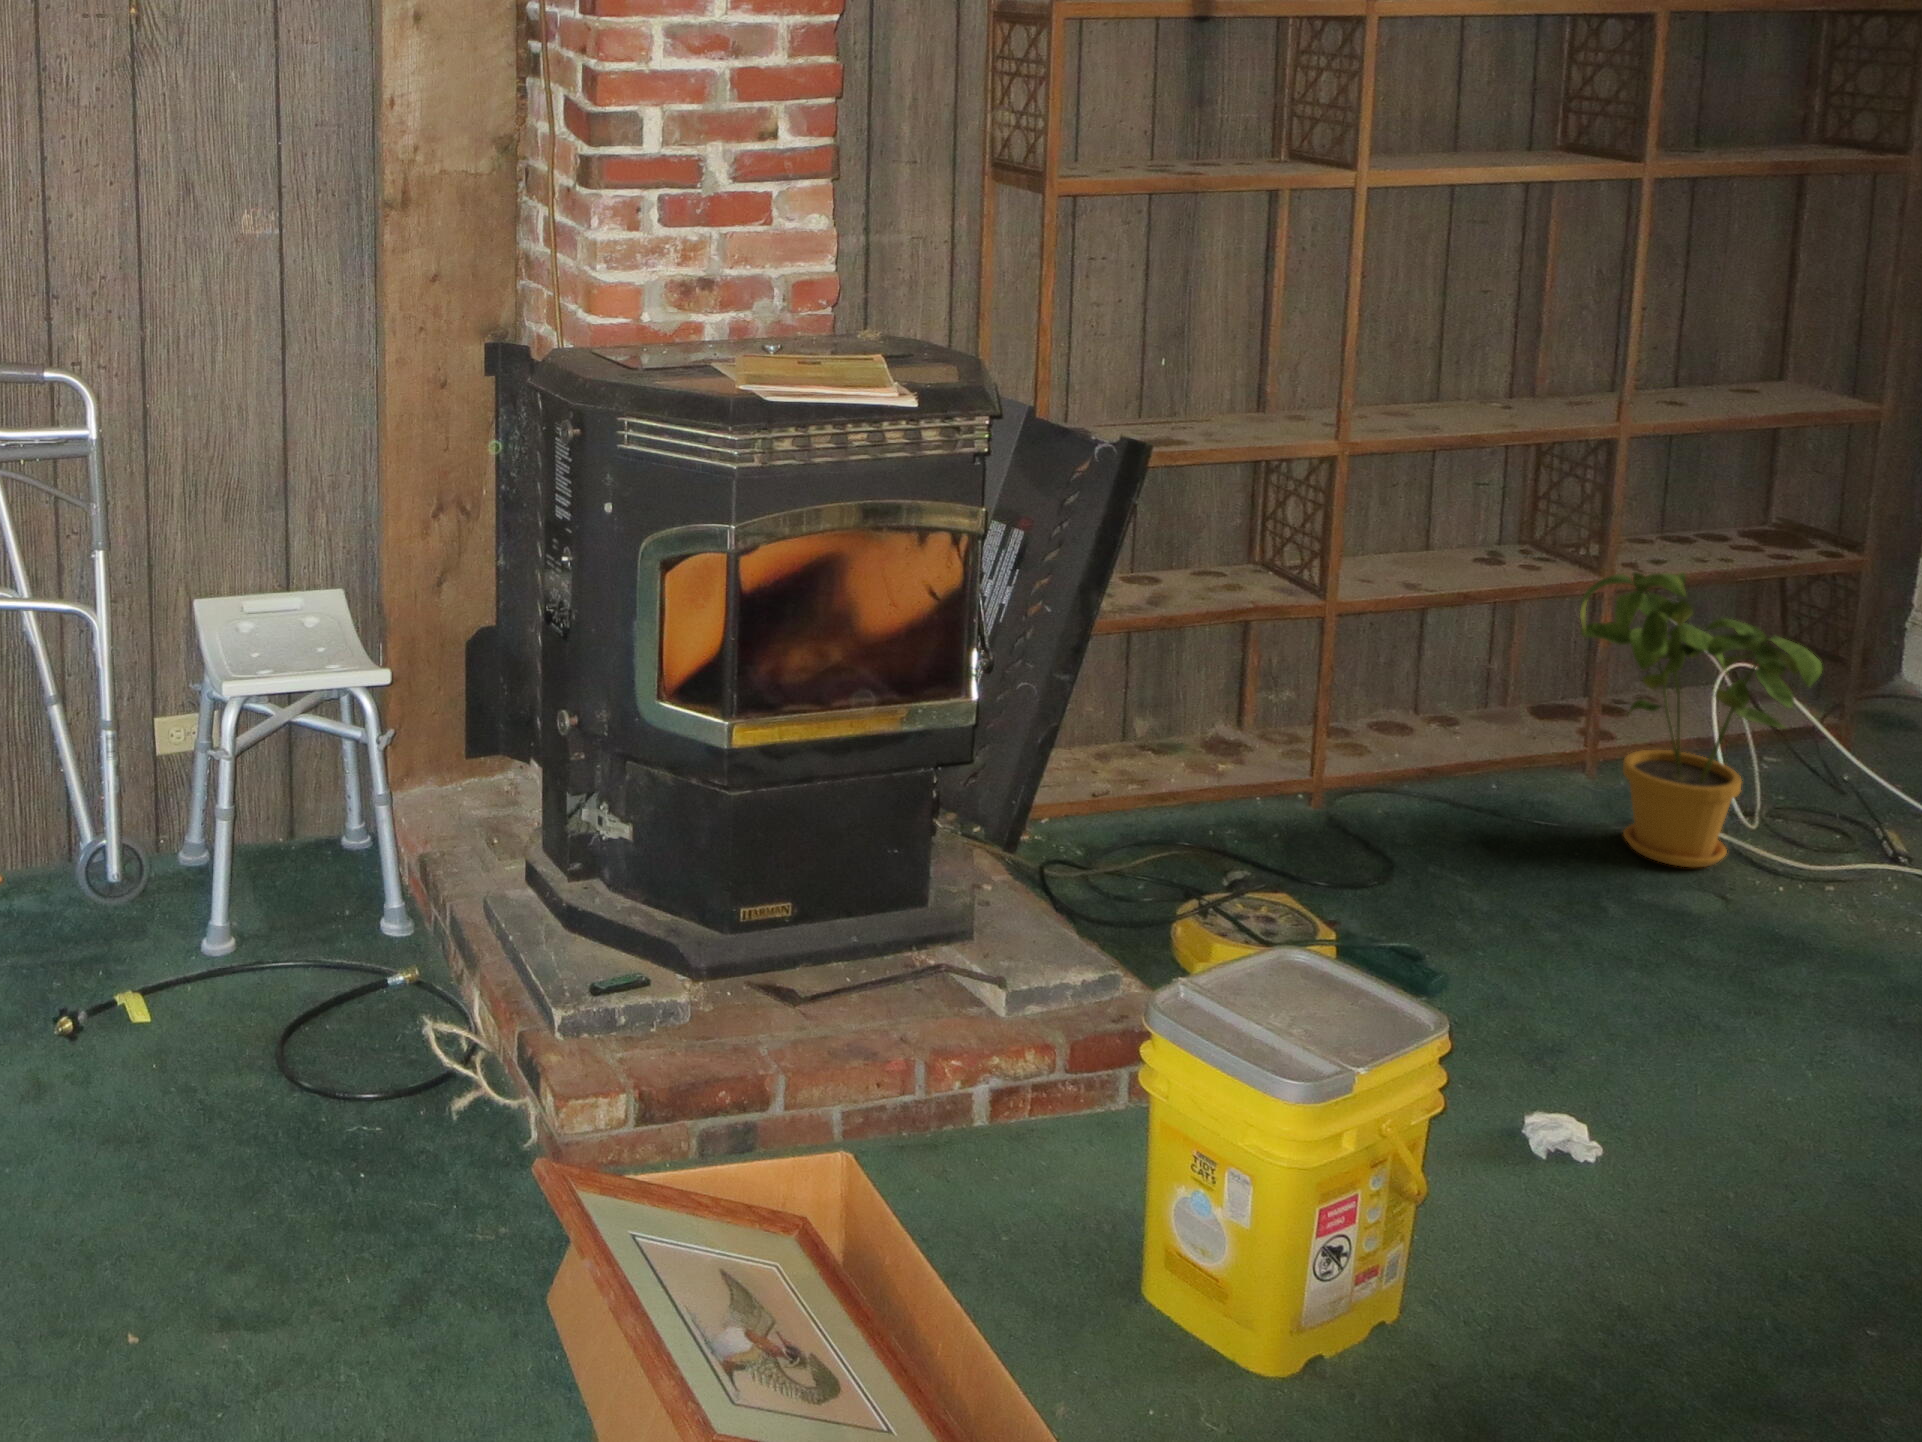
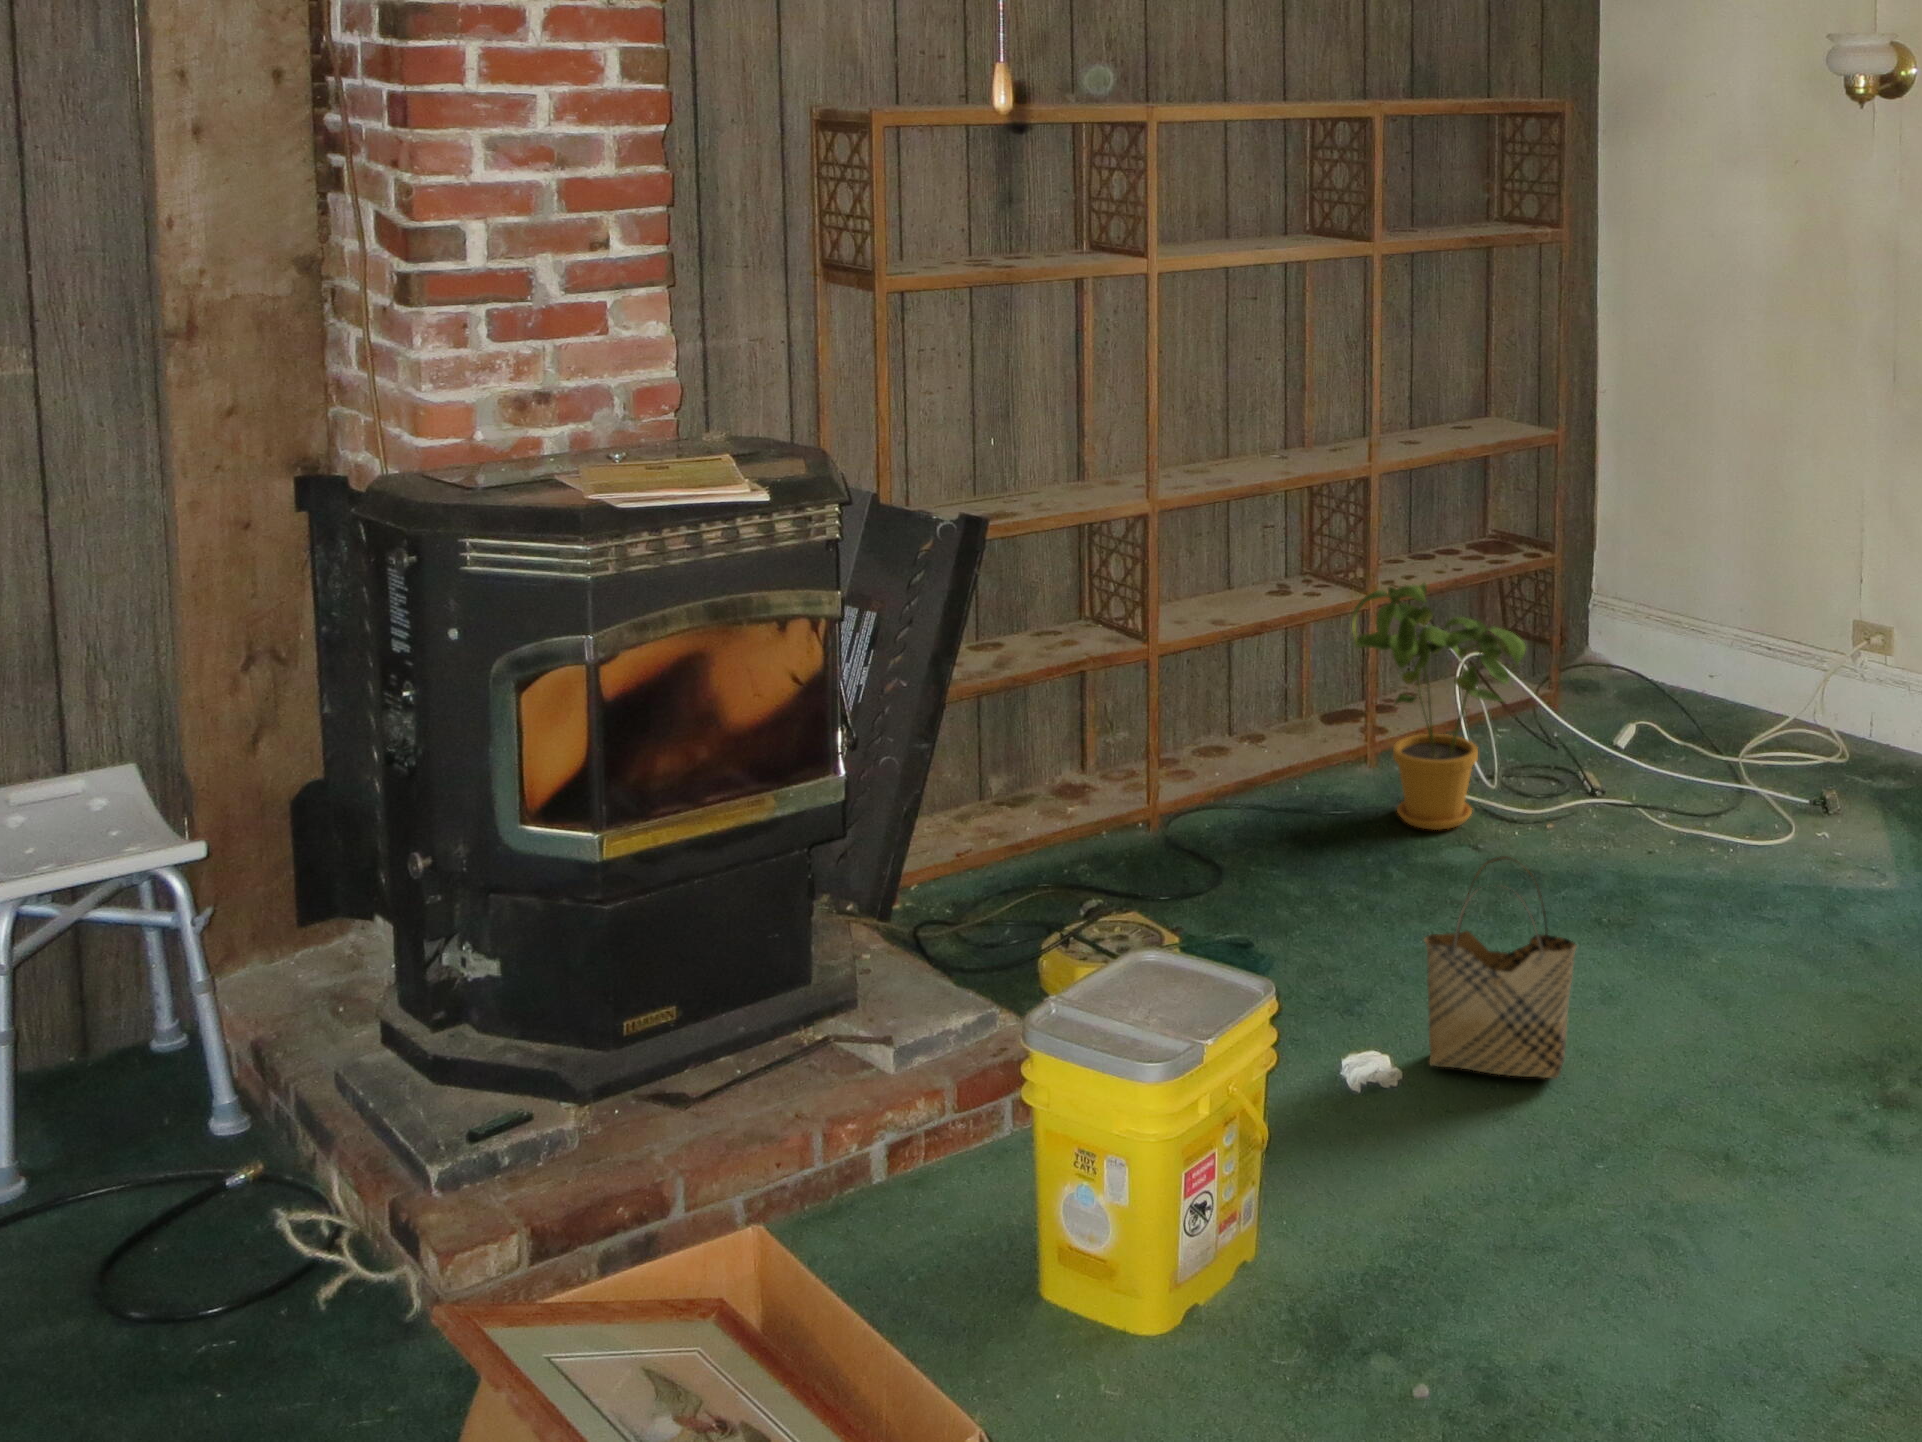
woven basket: none [1656,925,1884,1214] -> present [1424,856,1576,1078]

